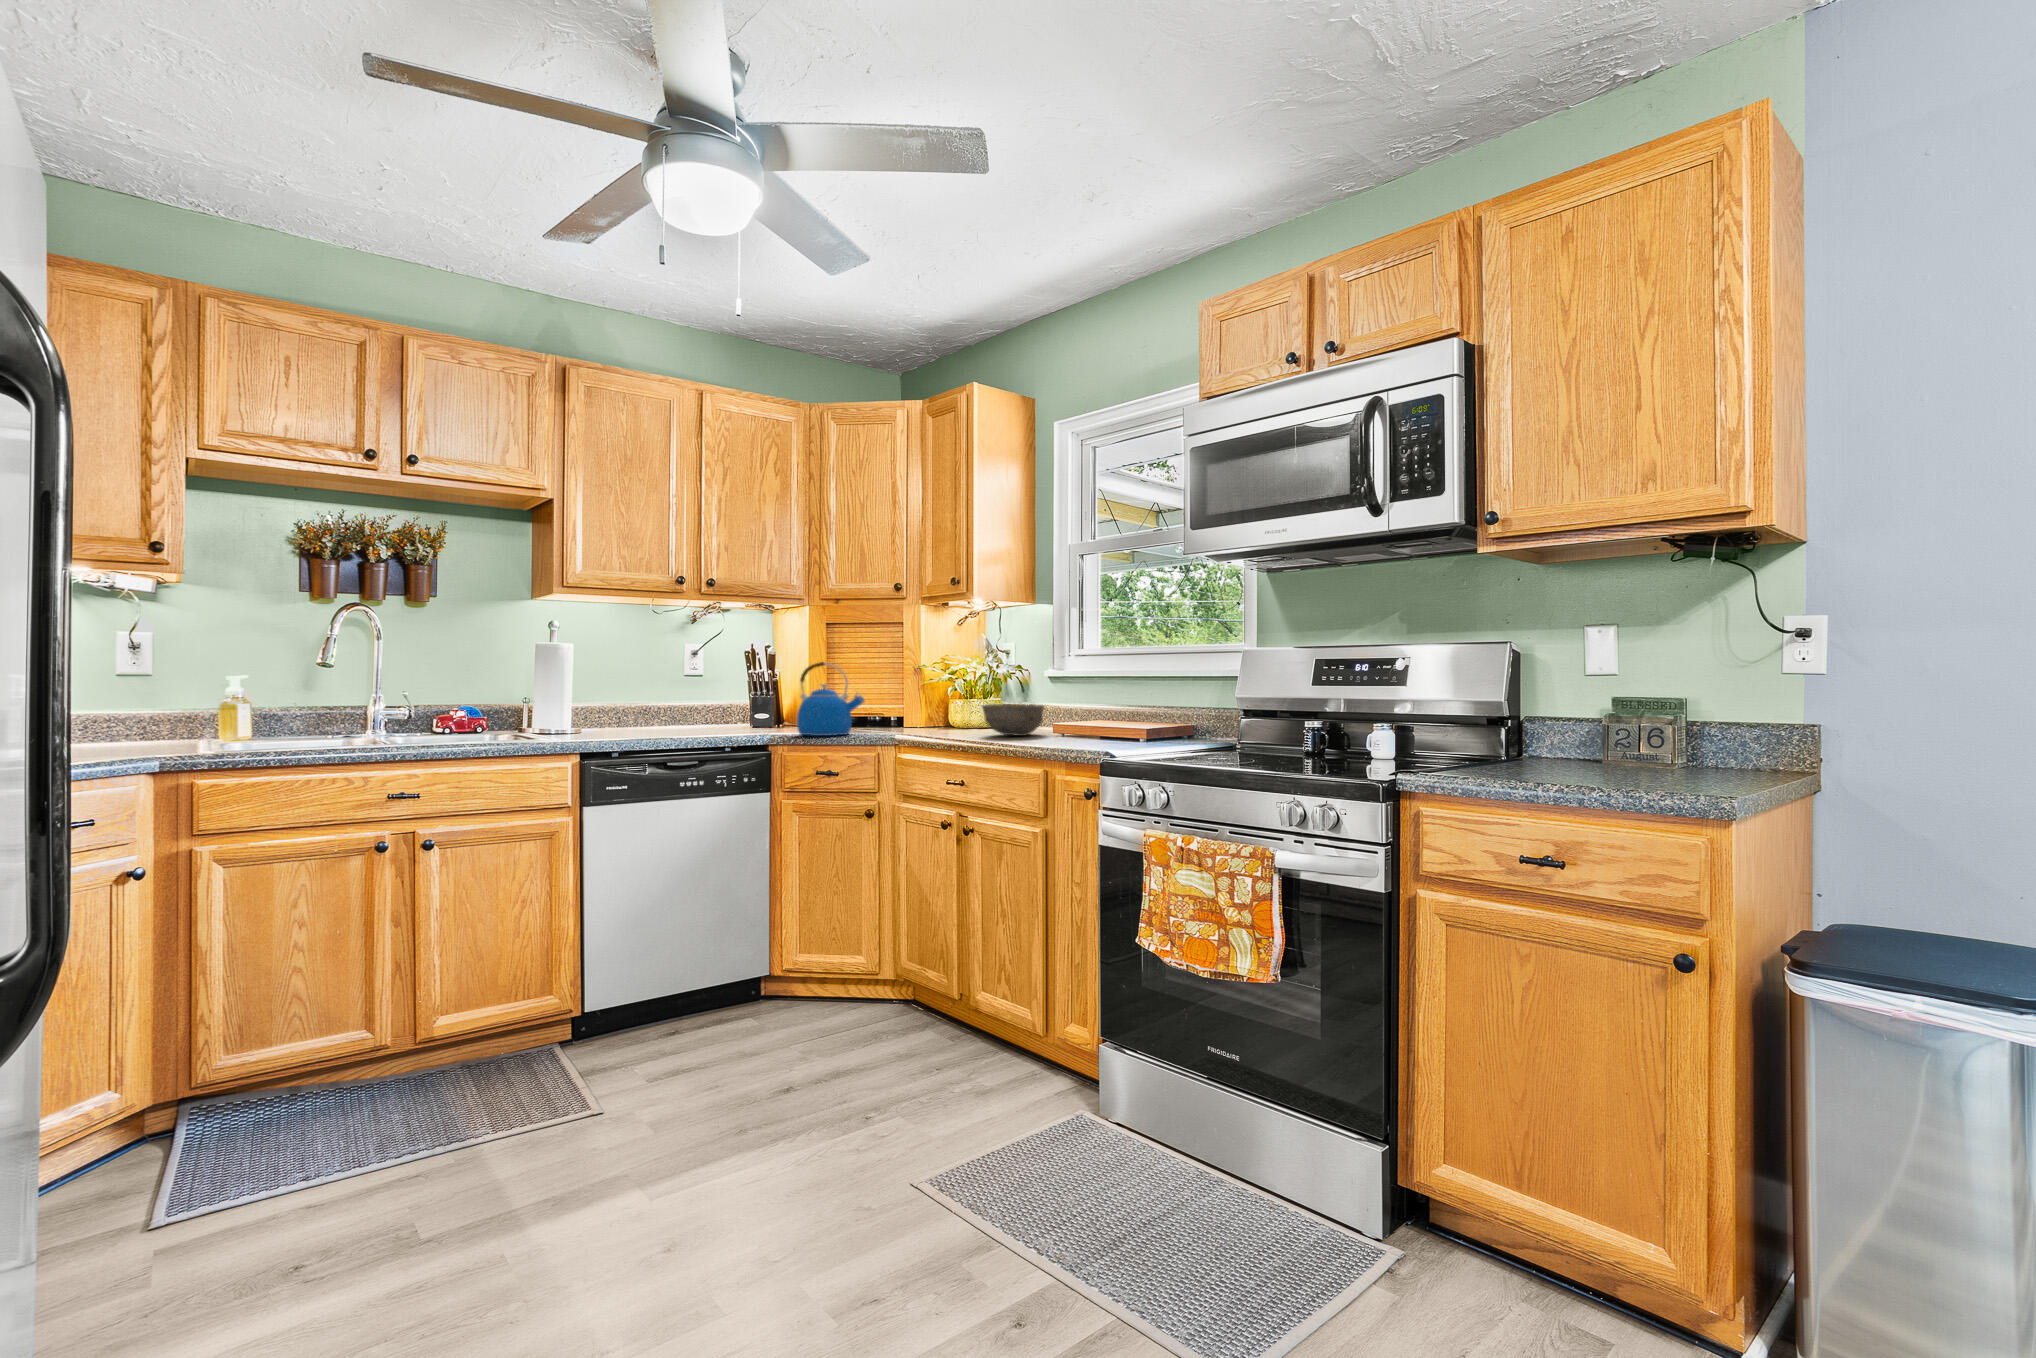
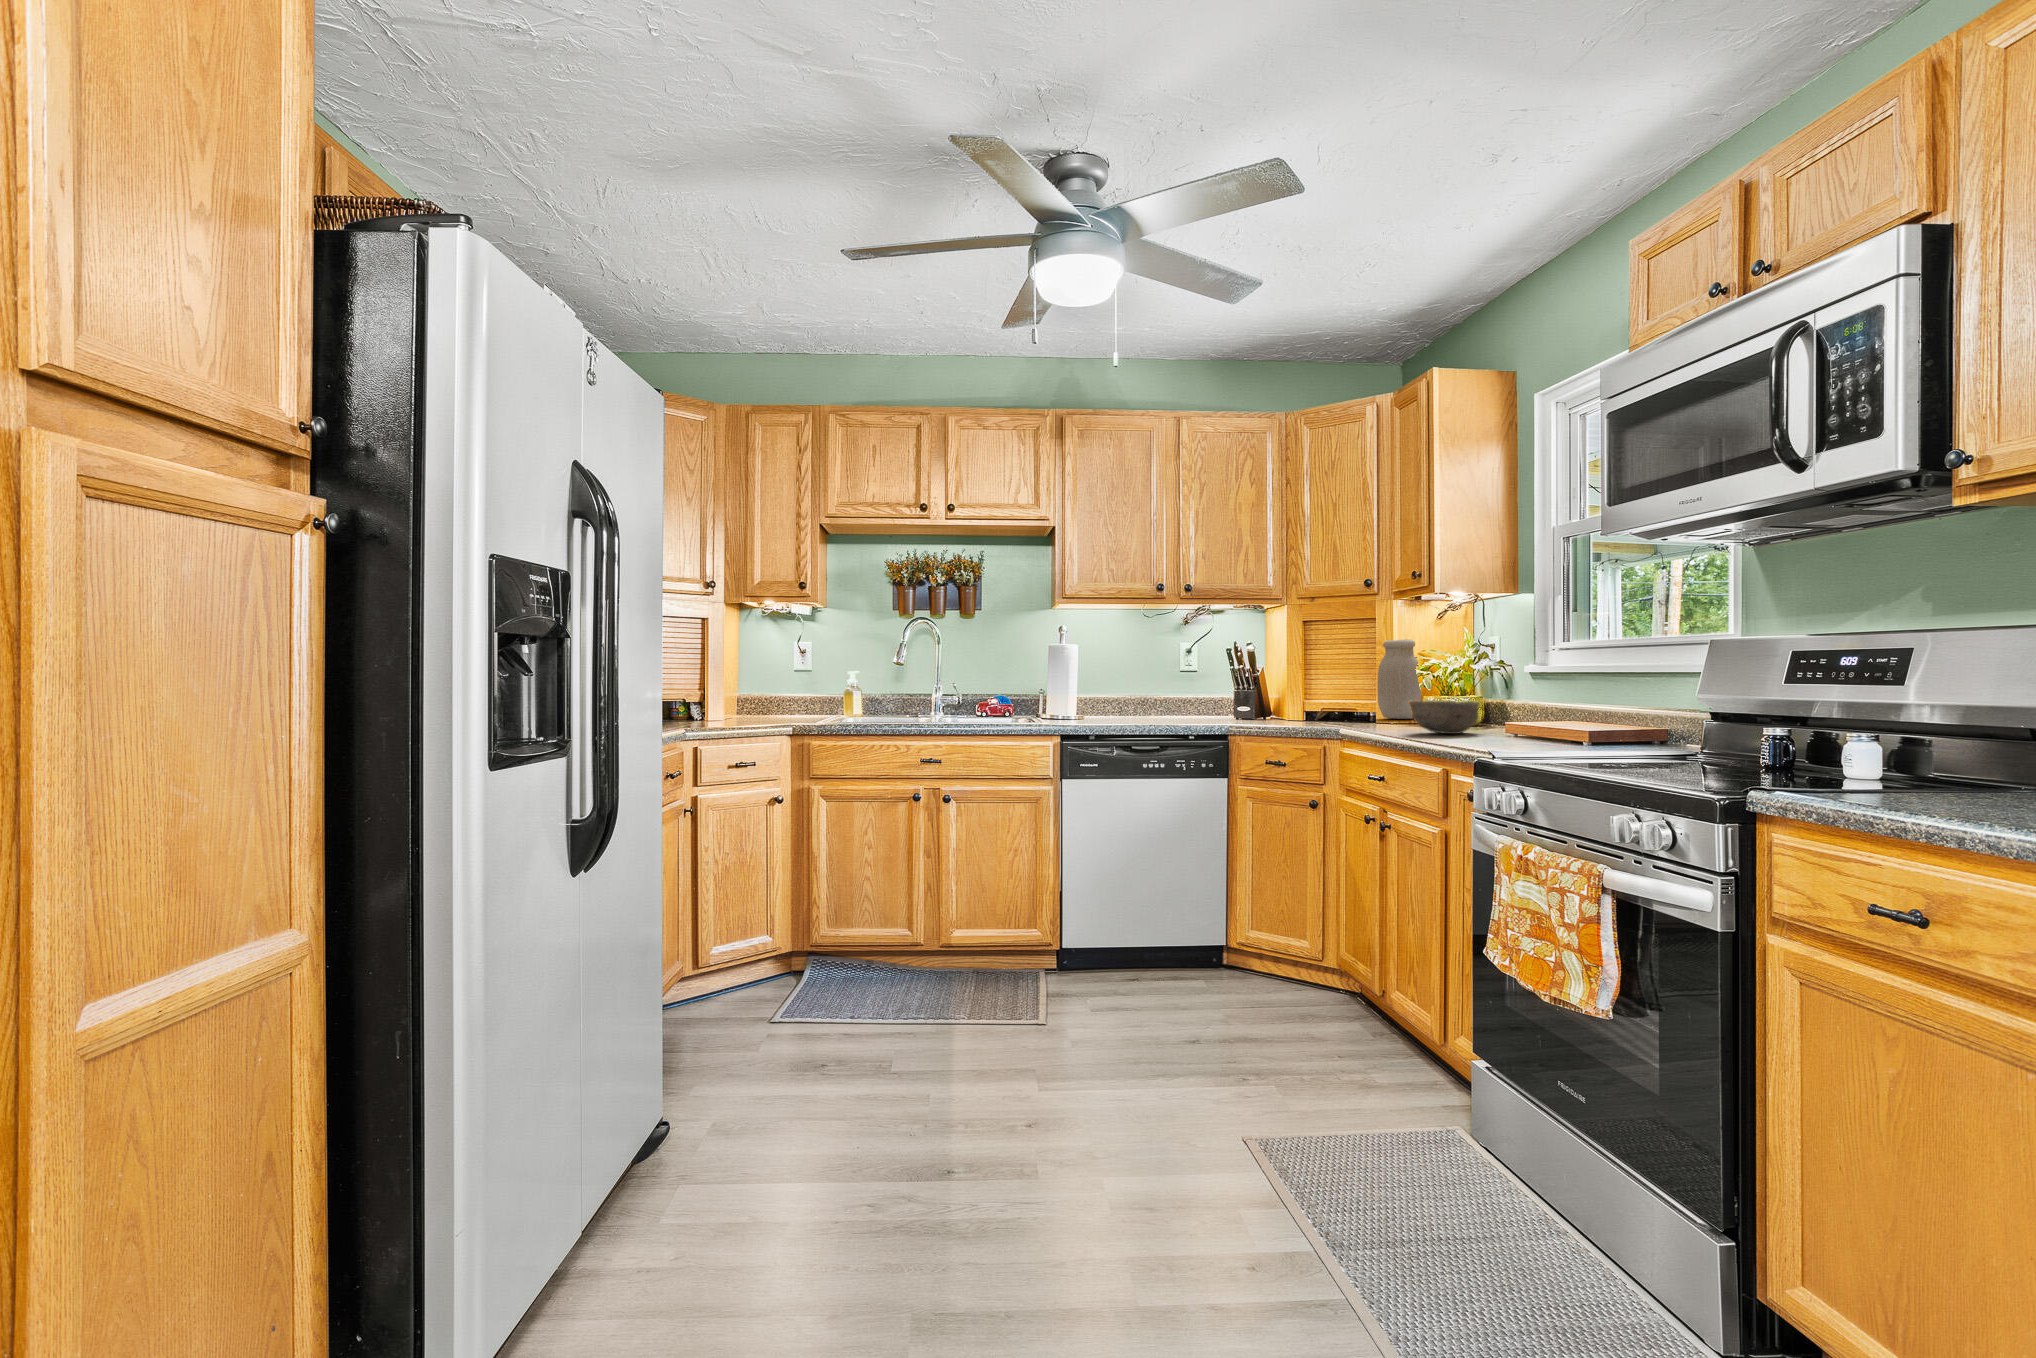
jar: none [909,645,949,722] -> present [1377,639,1421,719]
kettle: present [797,662,864,736] -> none [1245,658,1309,728]

